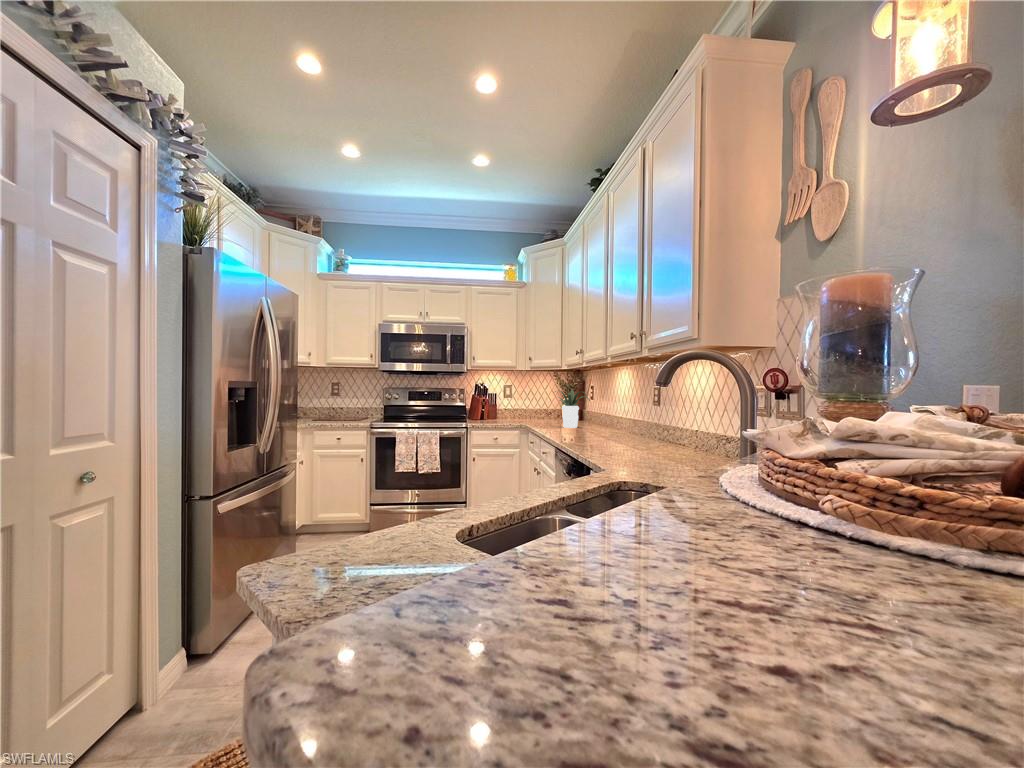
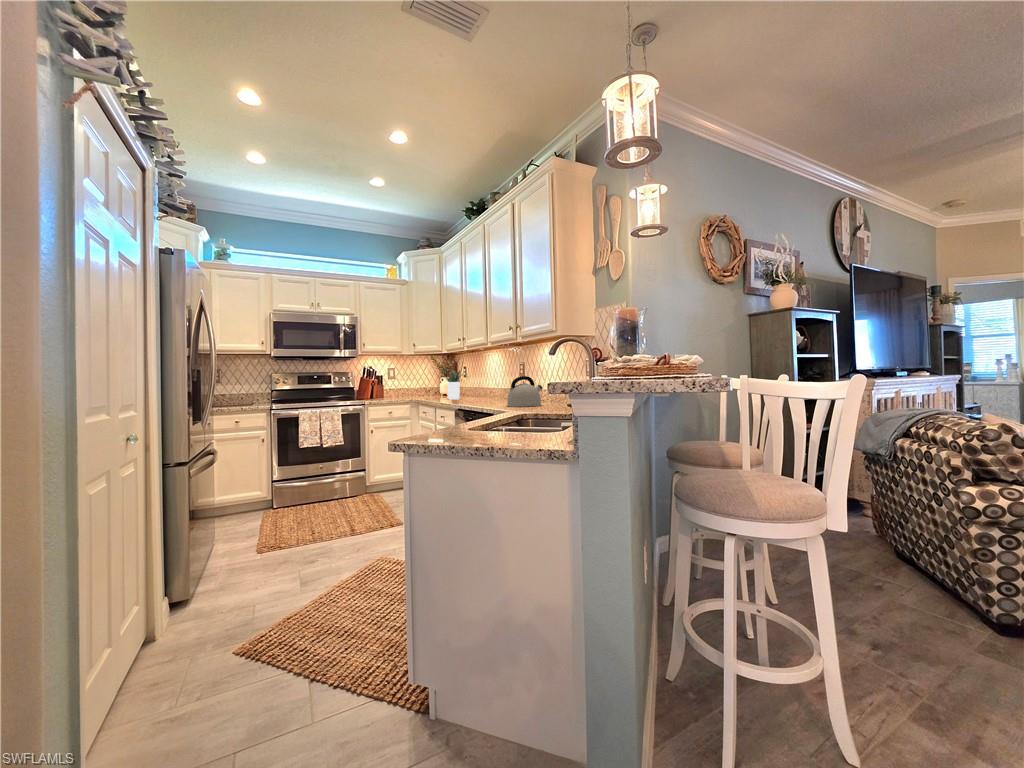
kettle: none [620,409,679,458] -> present [507,376,543,407]

